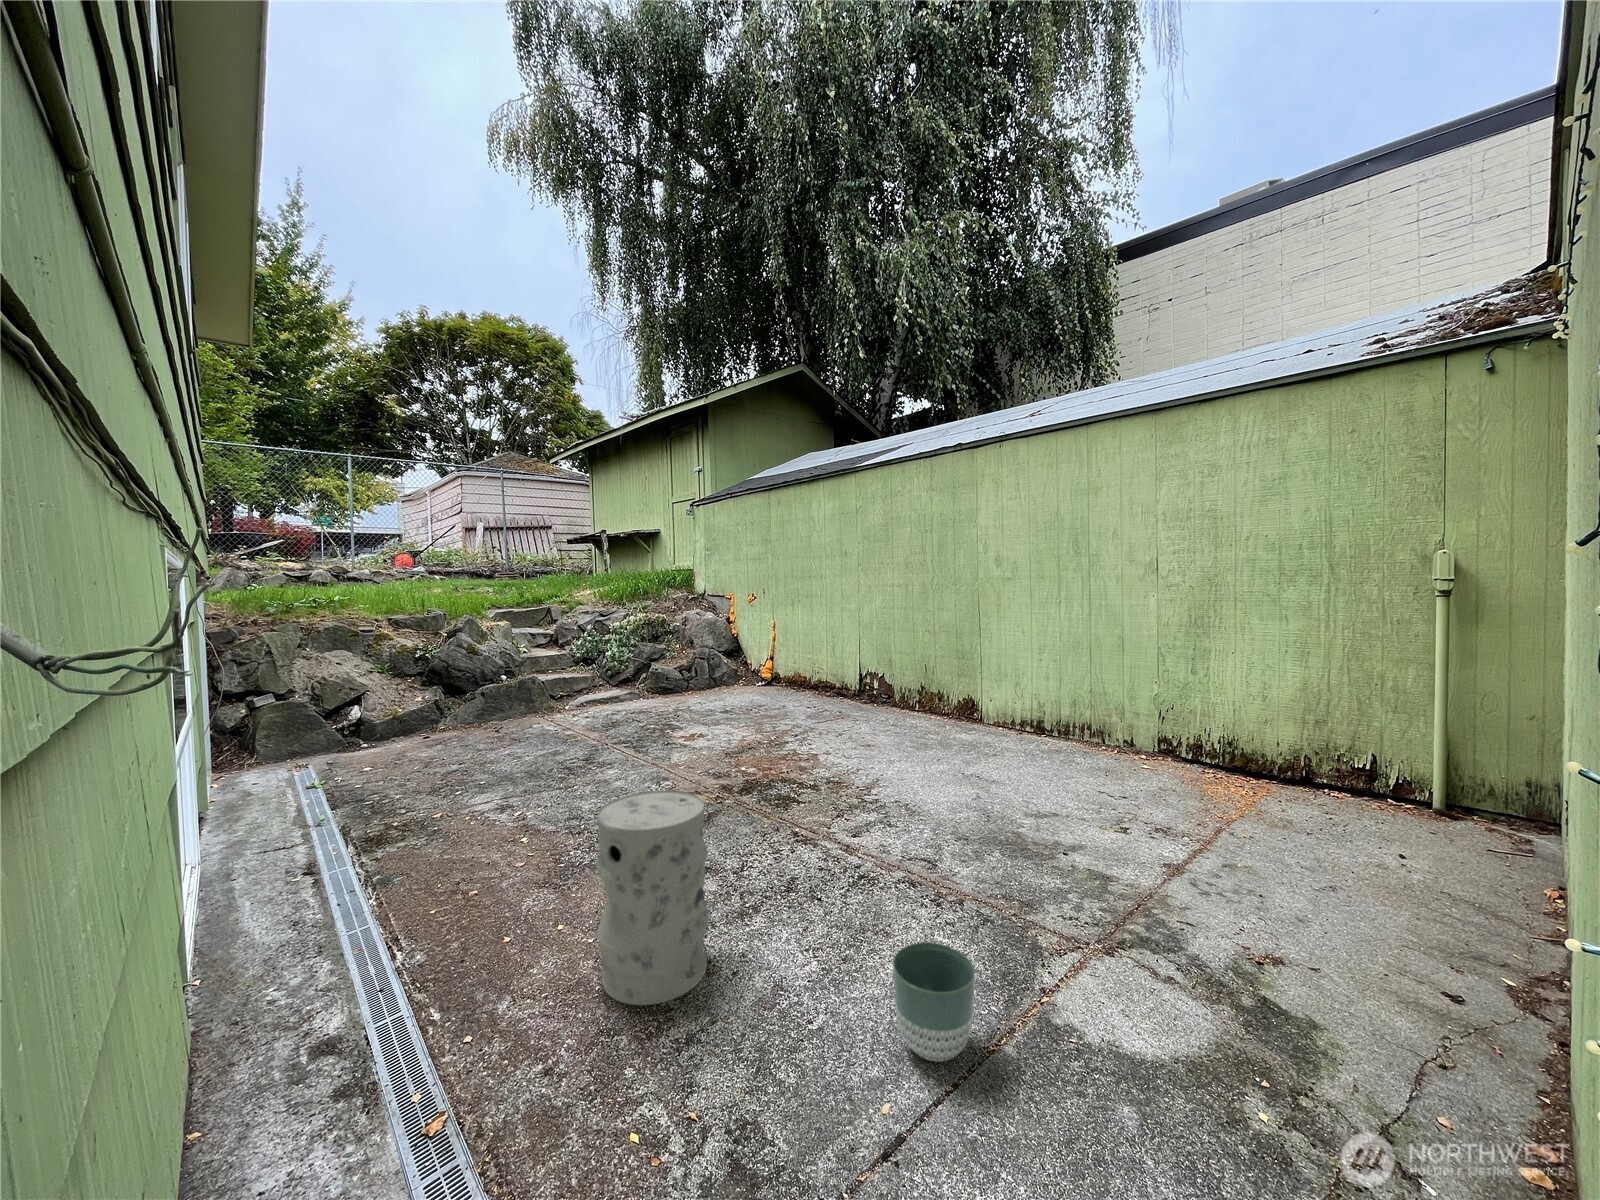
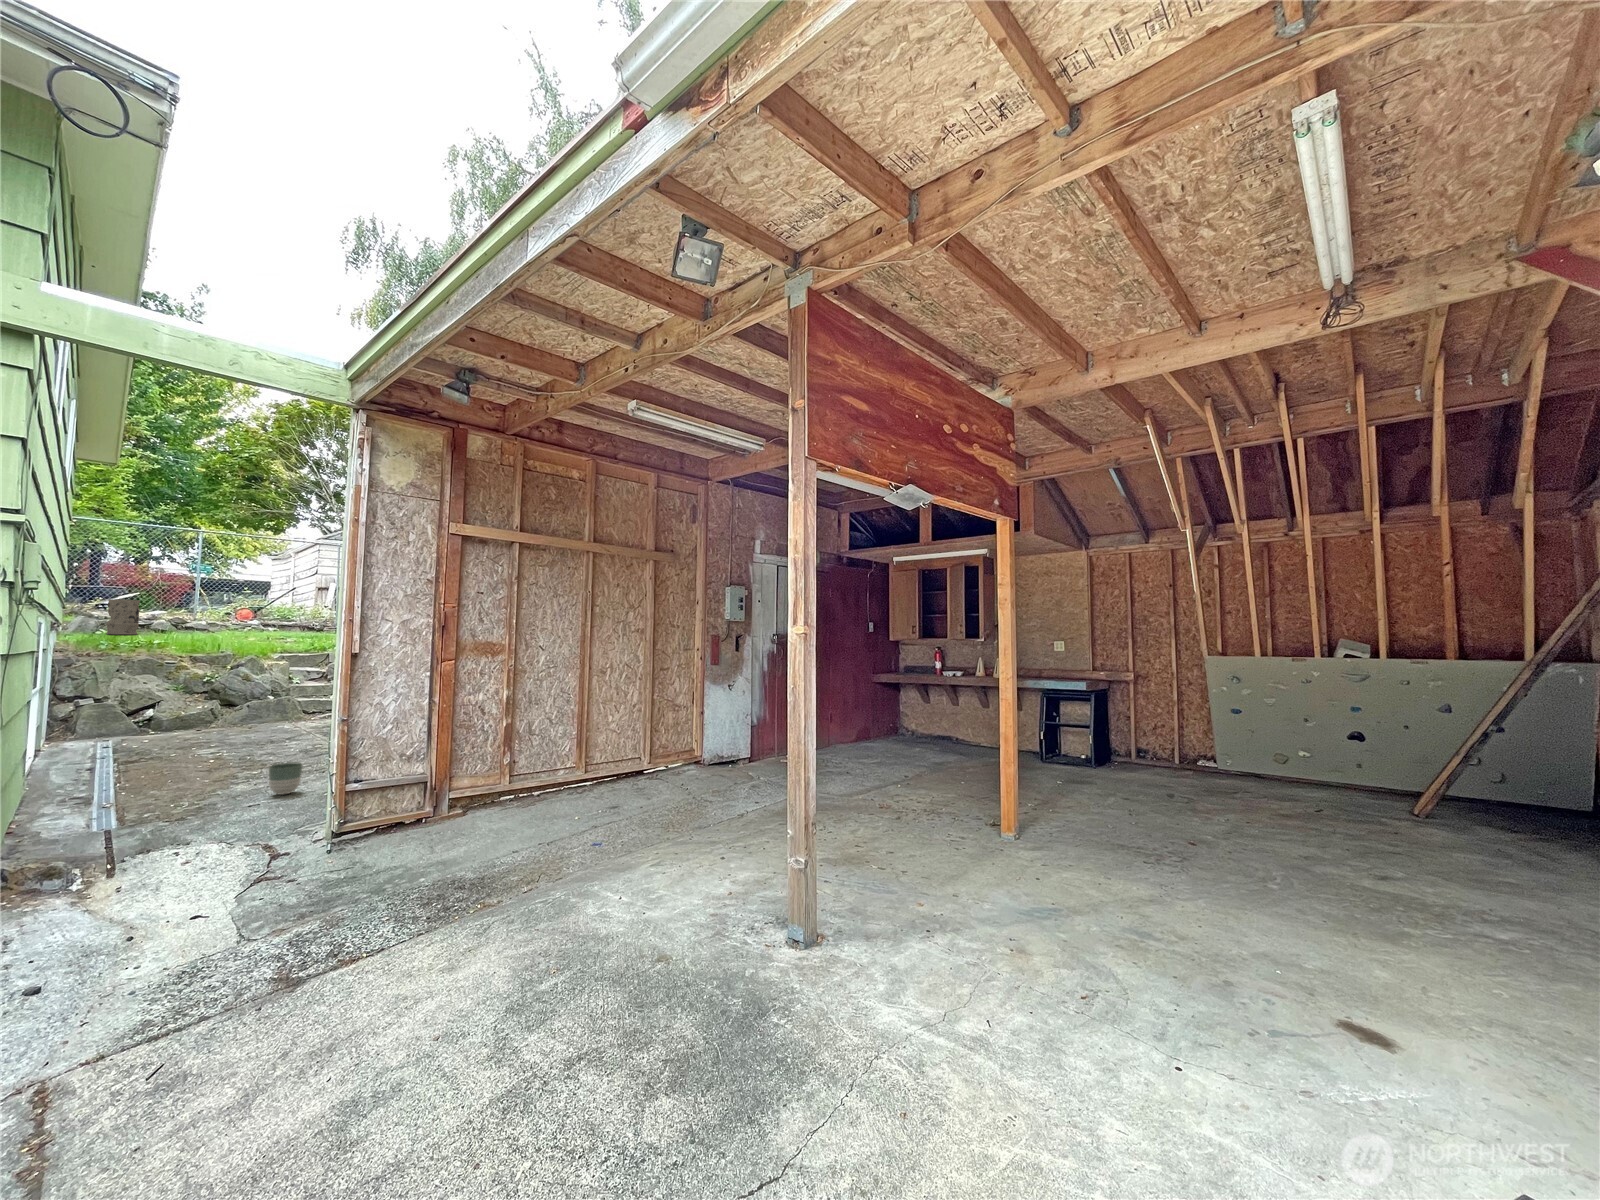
trash can: present [596,790,709,1005] -> present [106,599,140,634]

